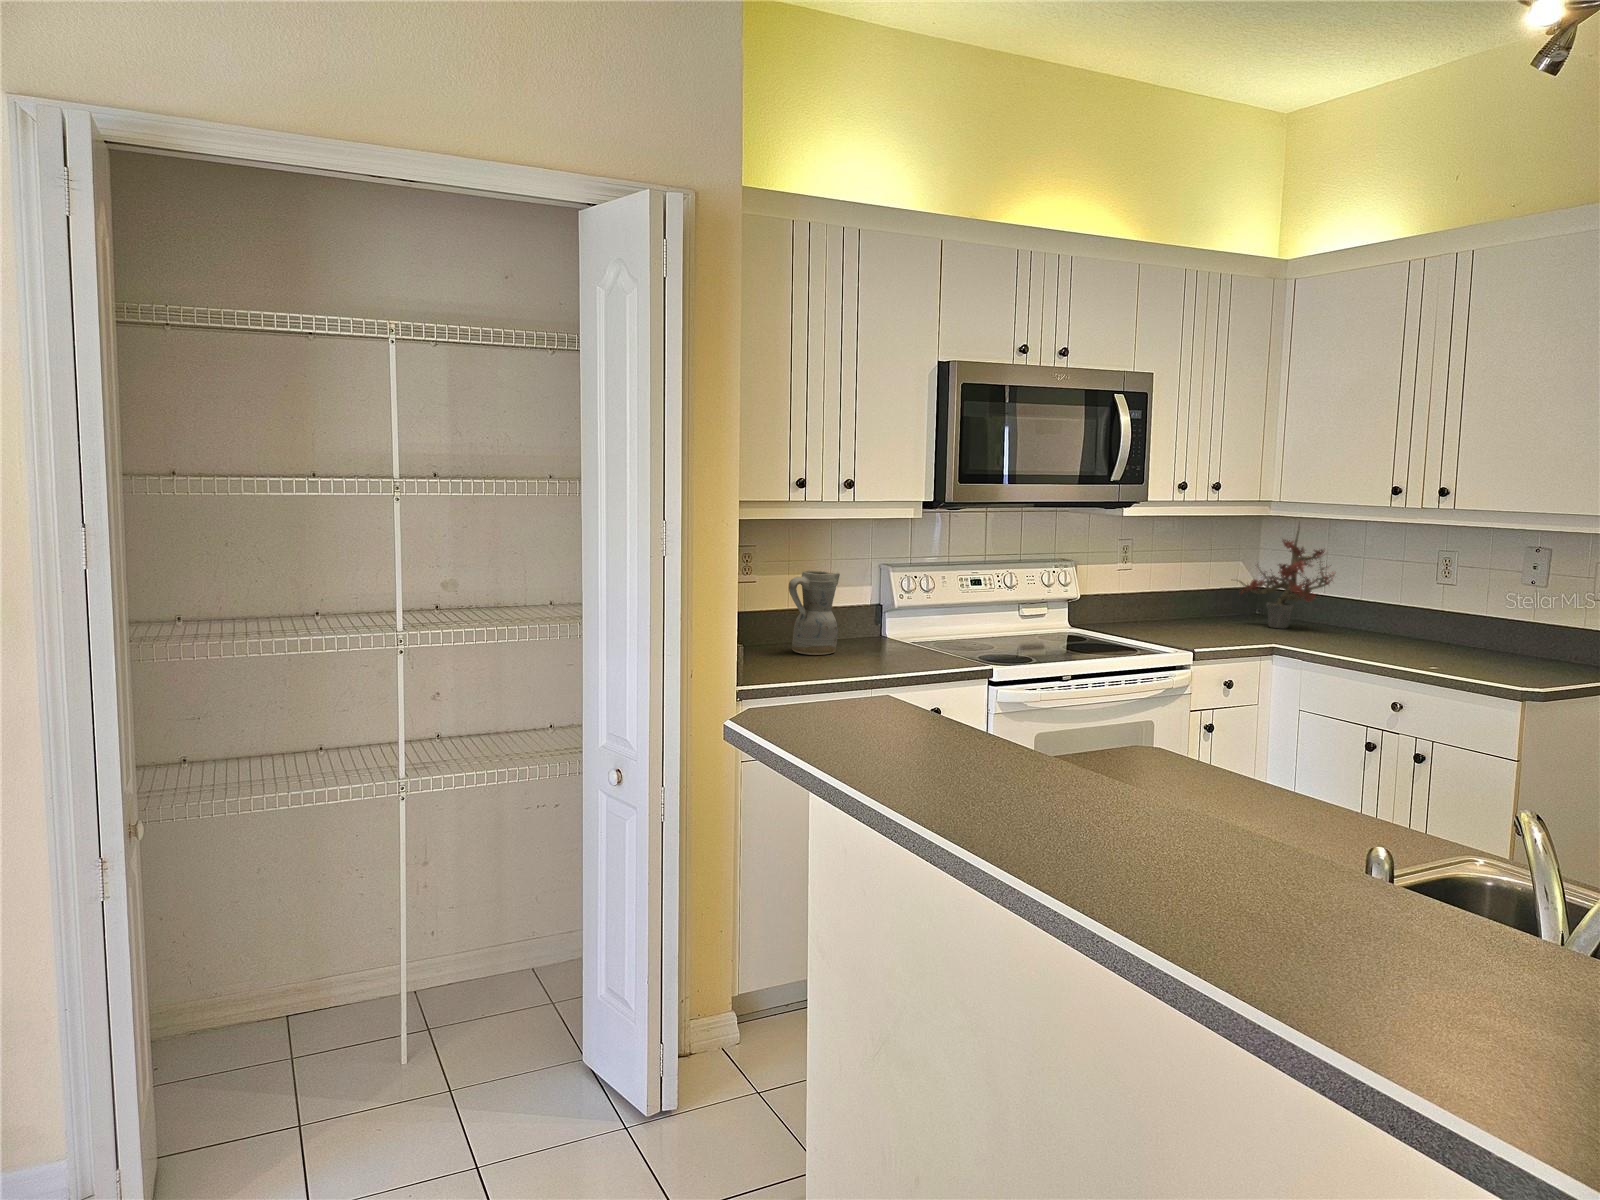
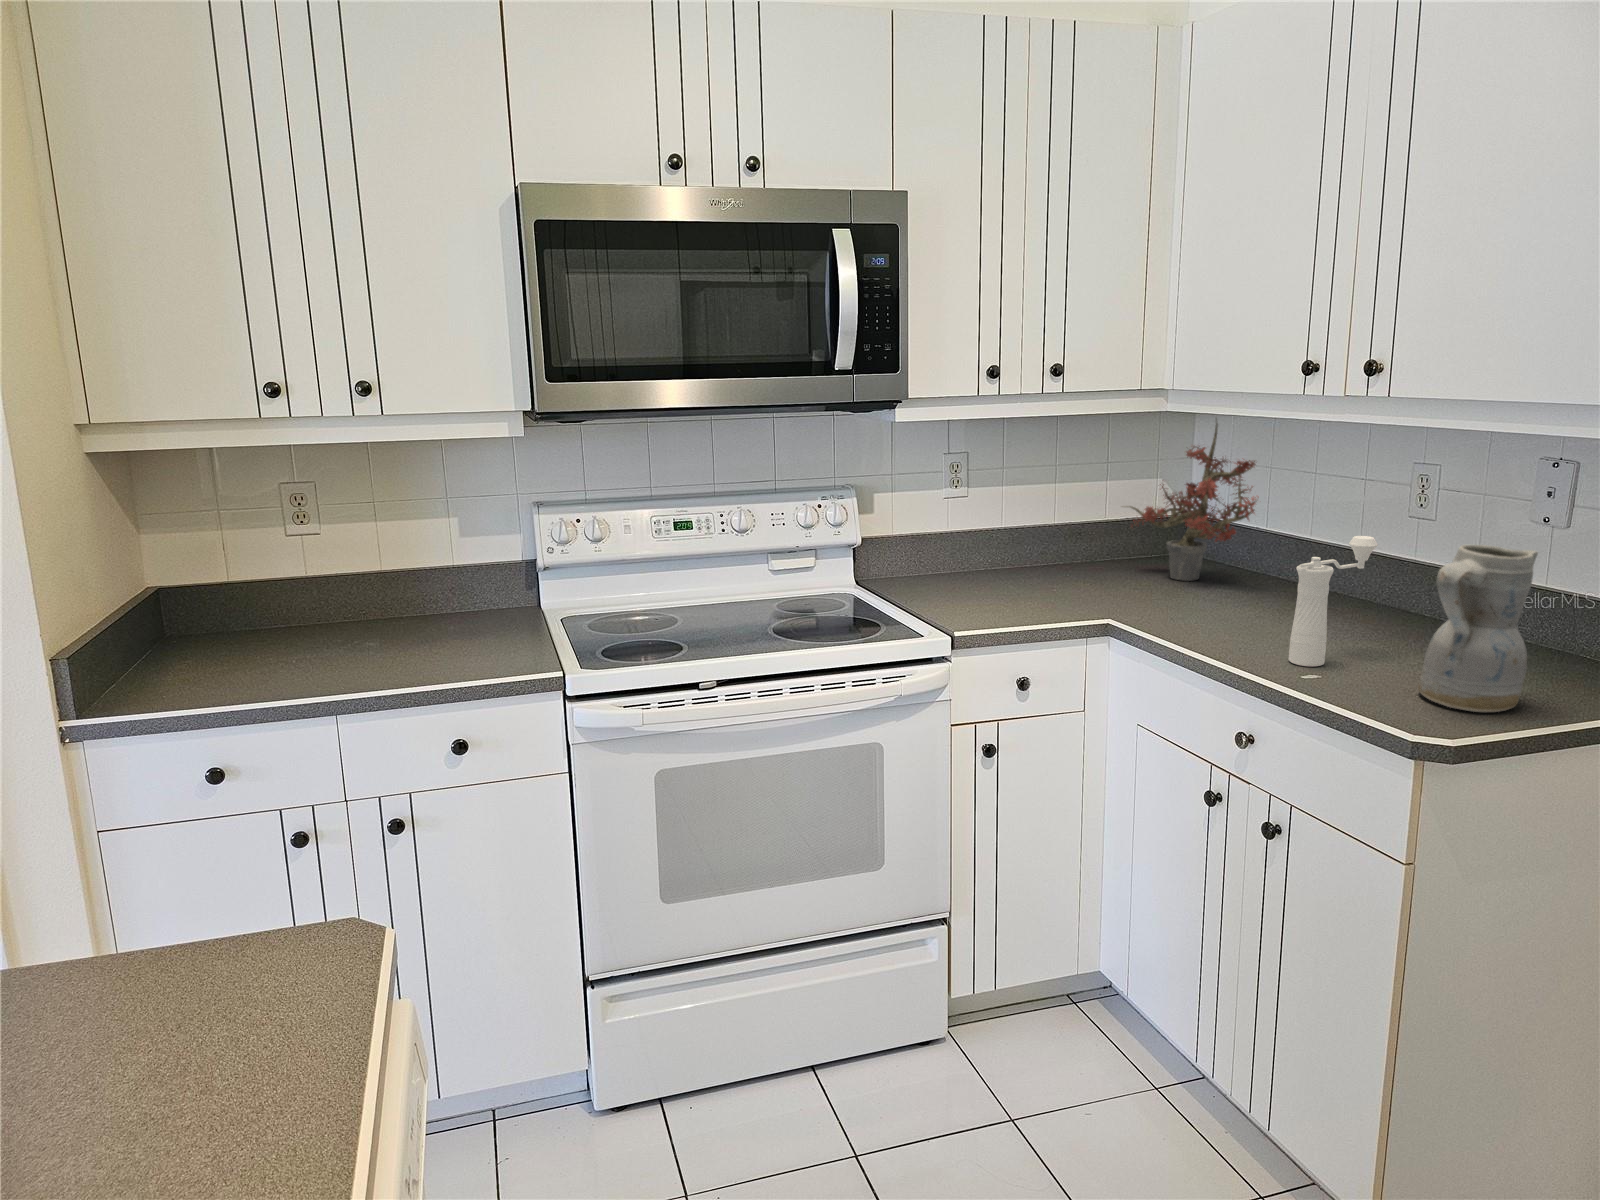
ceramic pitcher: present [789,570,840,655] -> present [1418,545,1538,712]
pepper mill: none [1404,588,1447,662] -> present [1289,536,1378,667]

